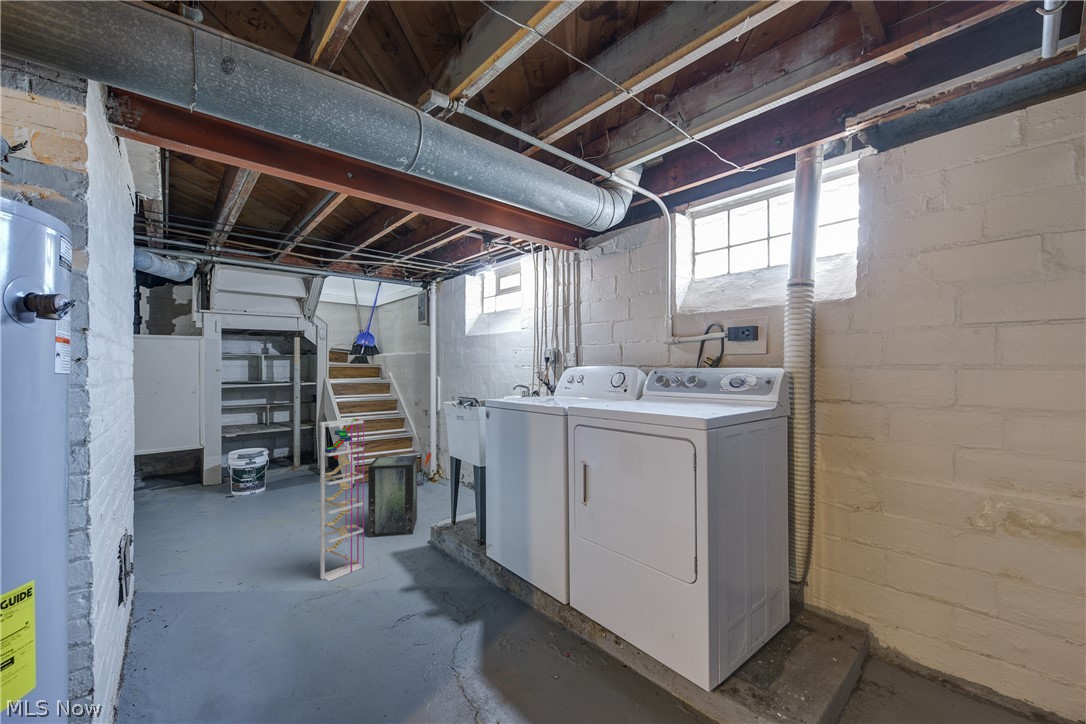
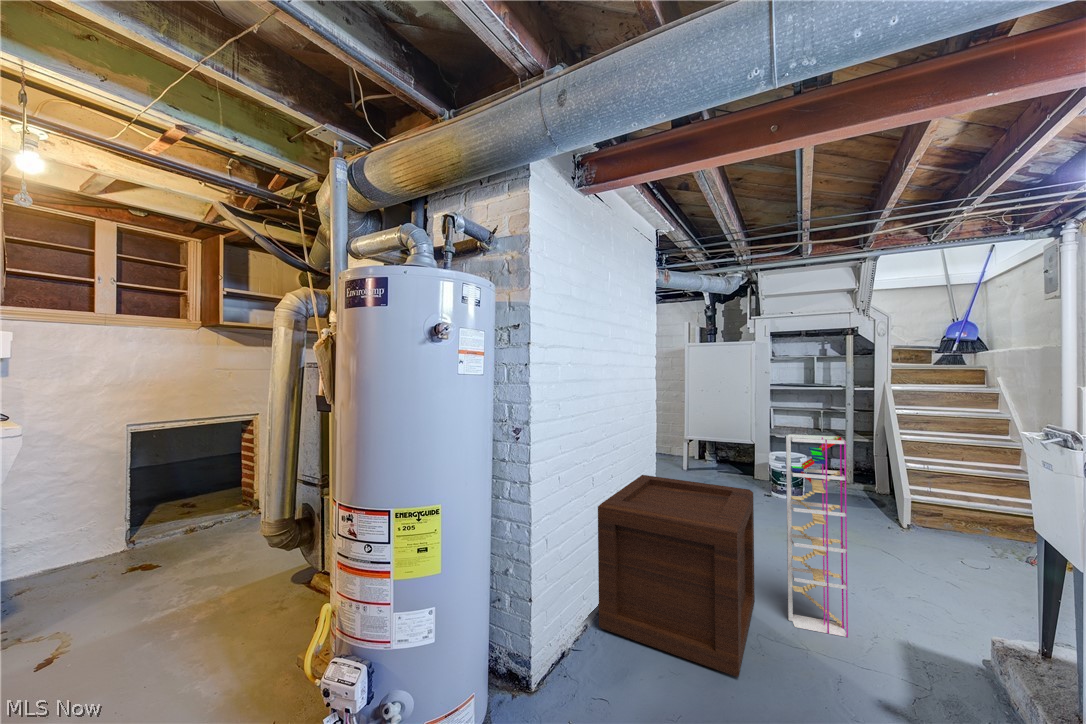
storage box: present [368,456,417,537] -> none [882,497,988,636]
wooden crate: none [135,479,318,704] -> present [598,475,755,677]

